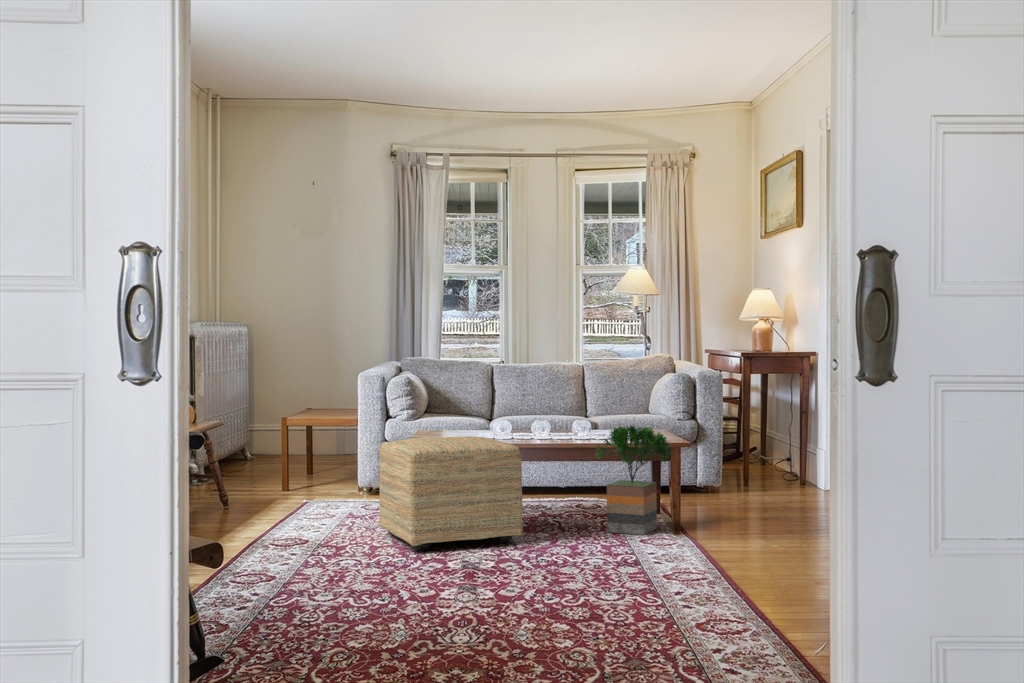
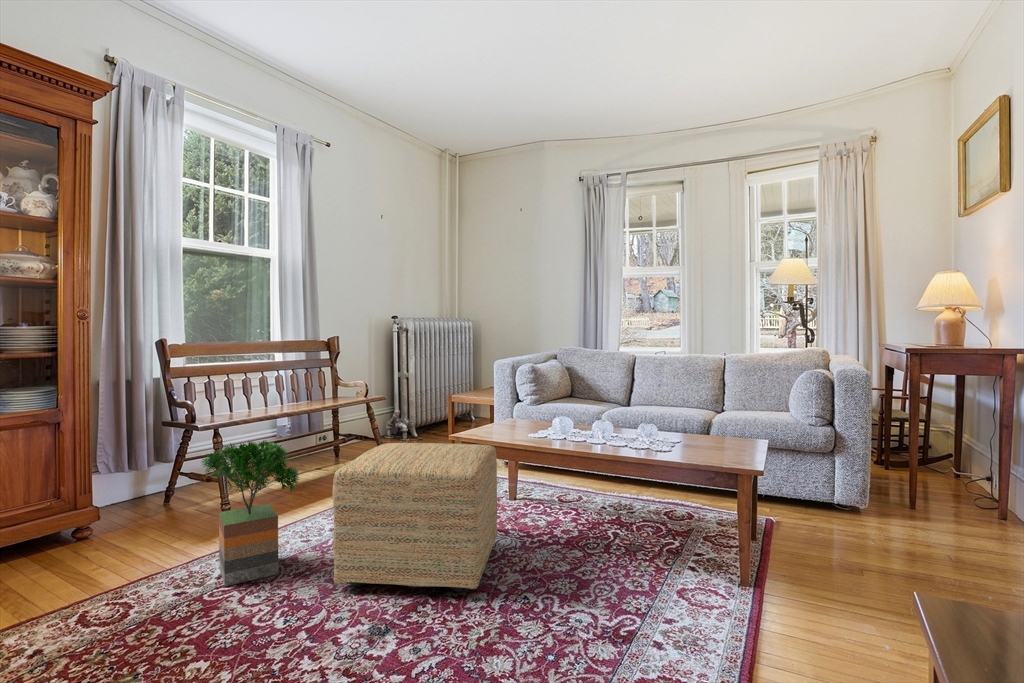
potted tree: present [596,425,672,535] -> present [202,441,299,586]

